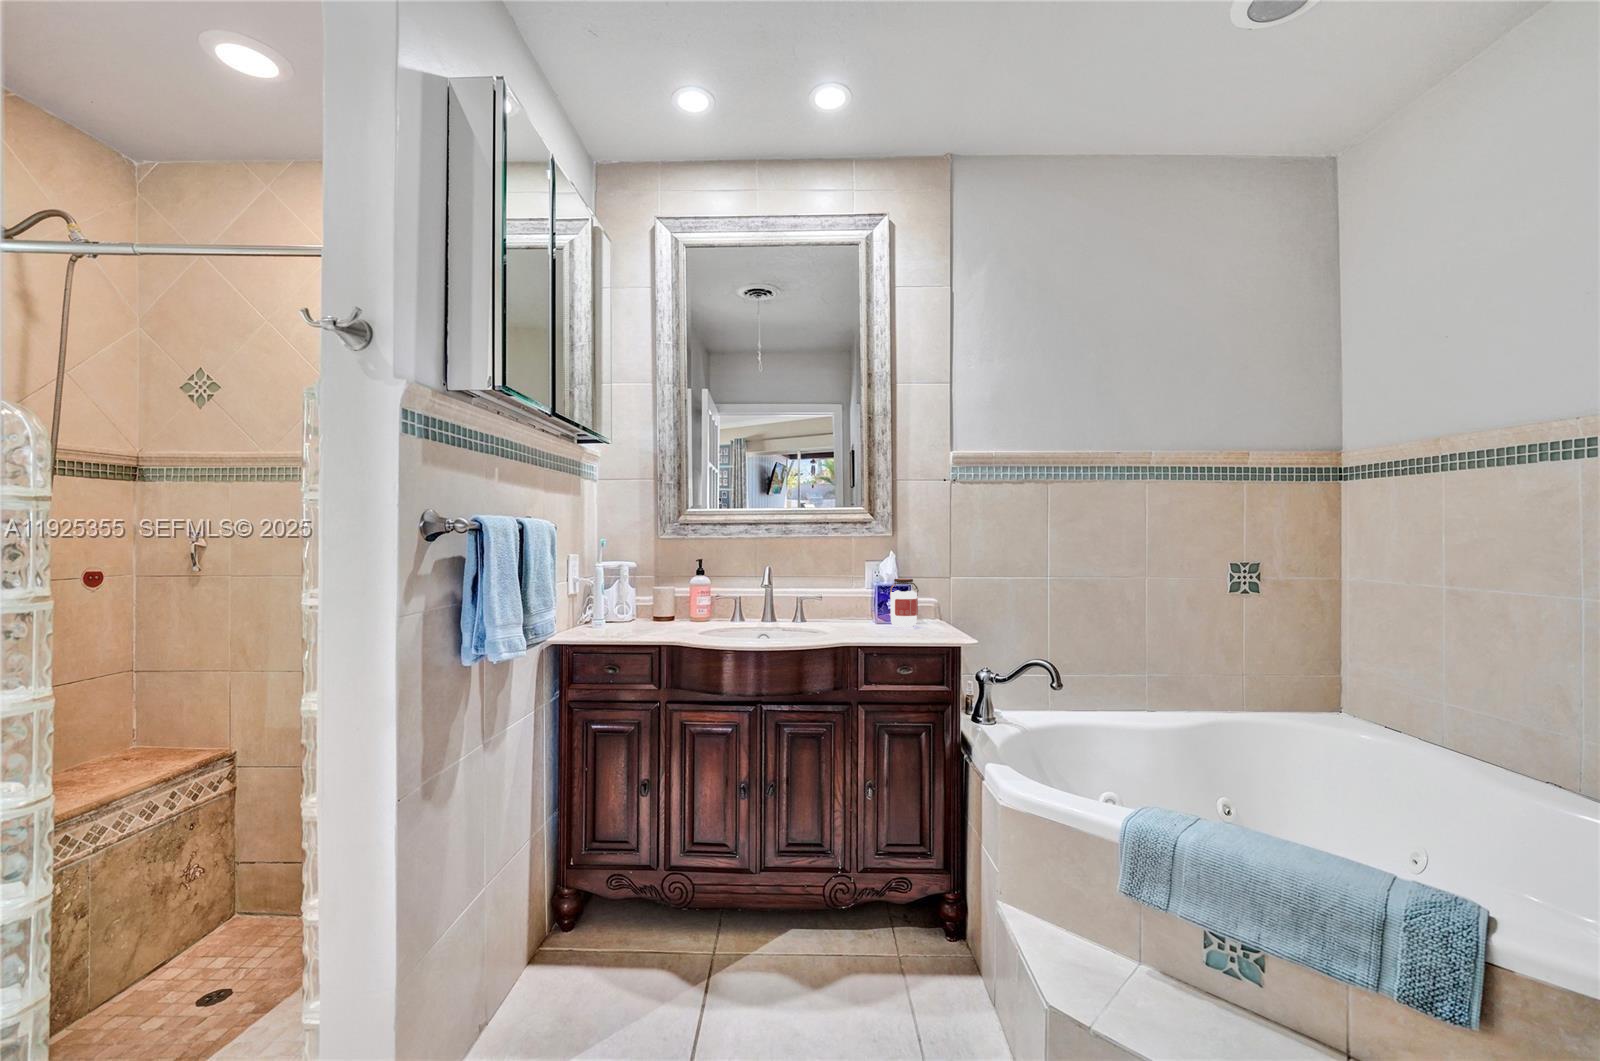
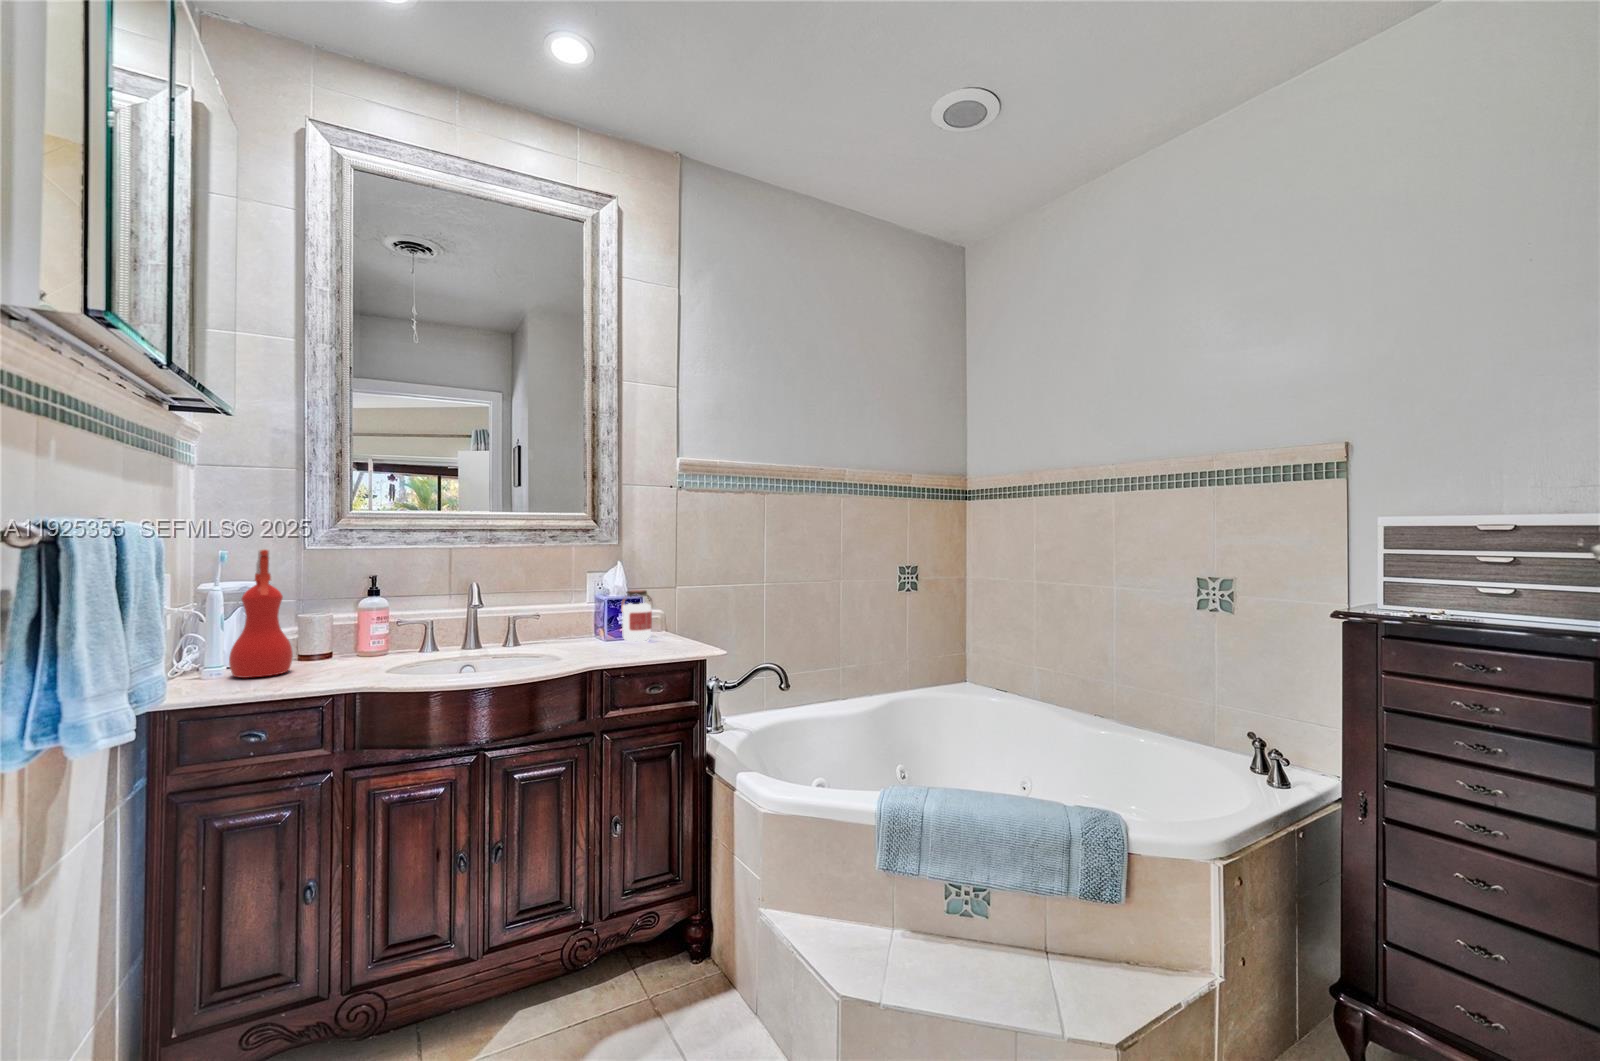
spray bottle: none [608,538,644,630] -> present [229,549,293,678]

